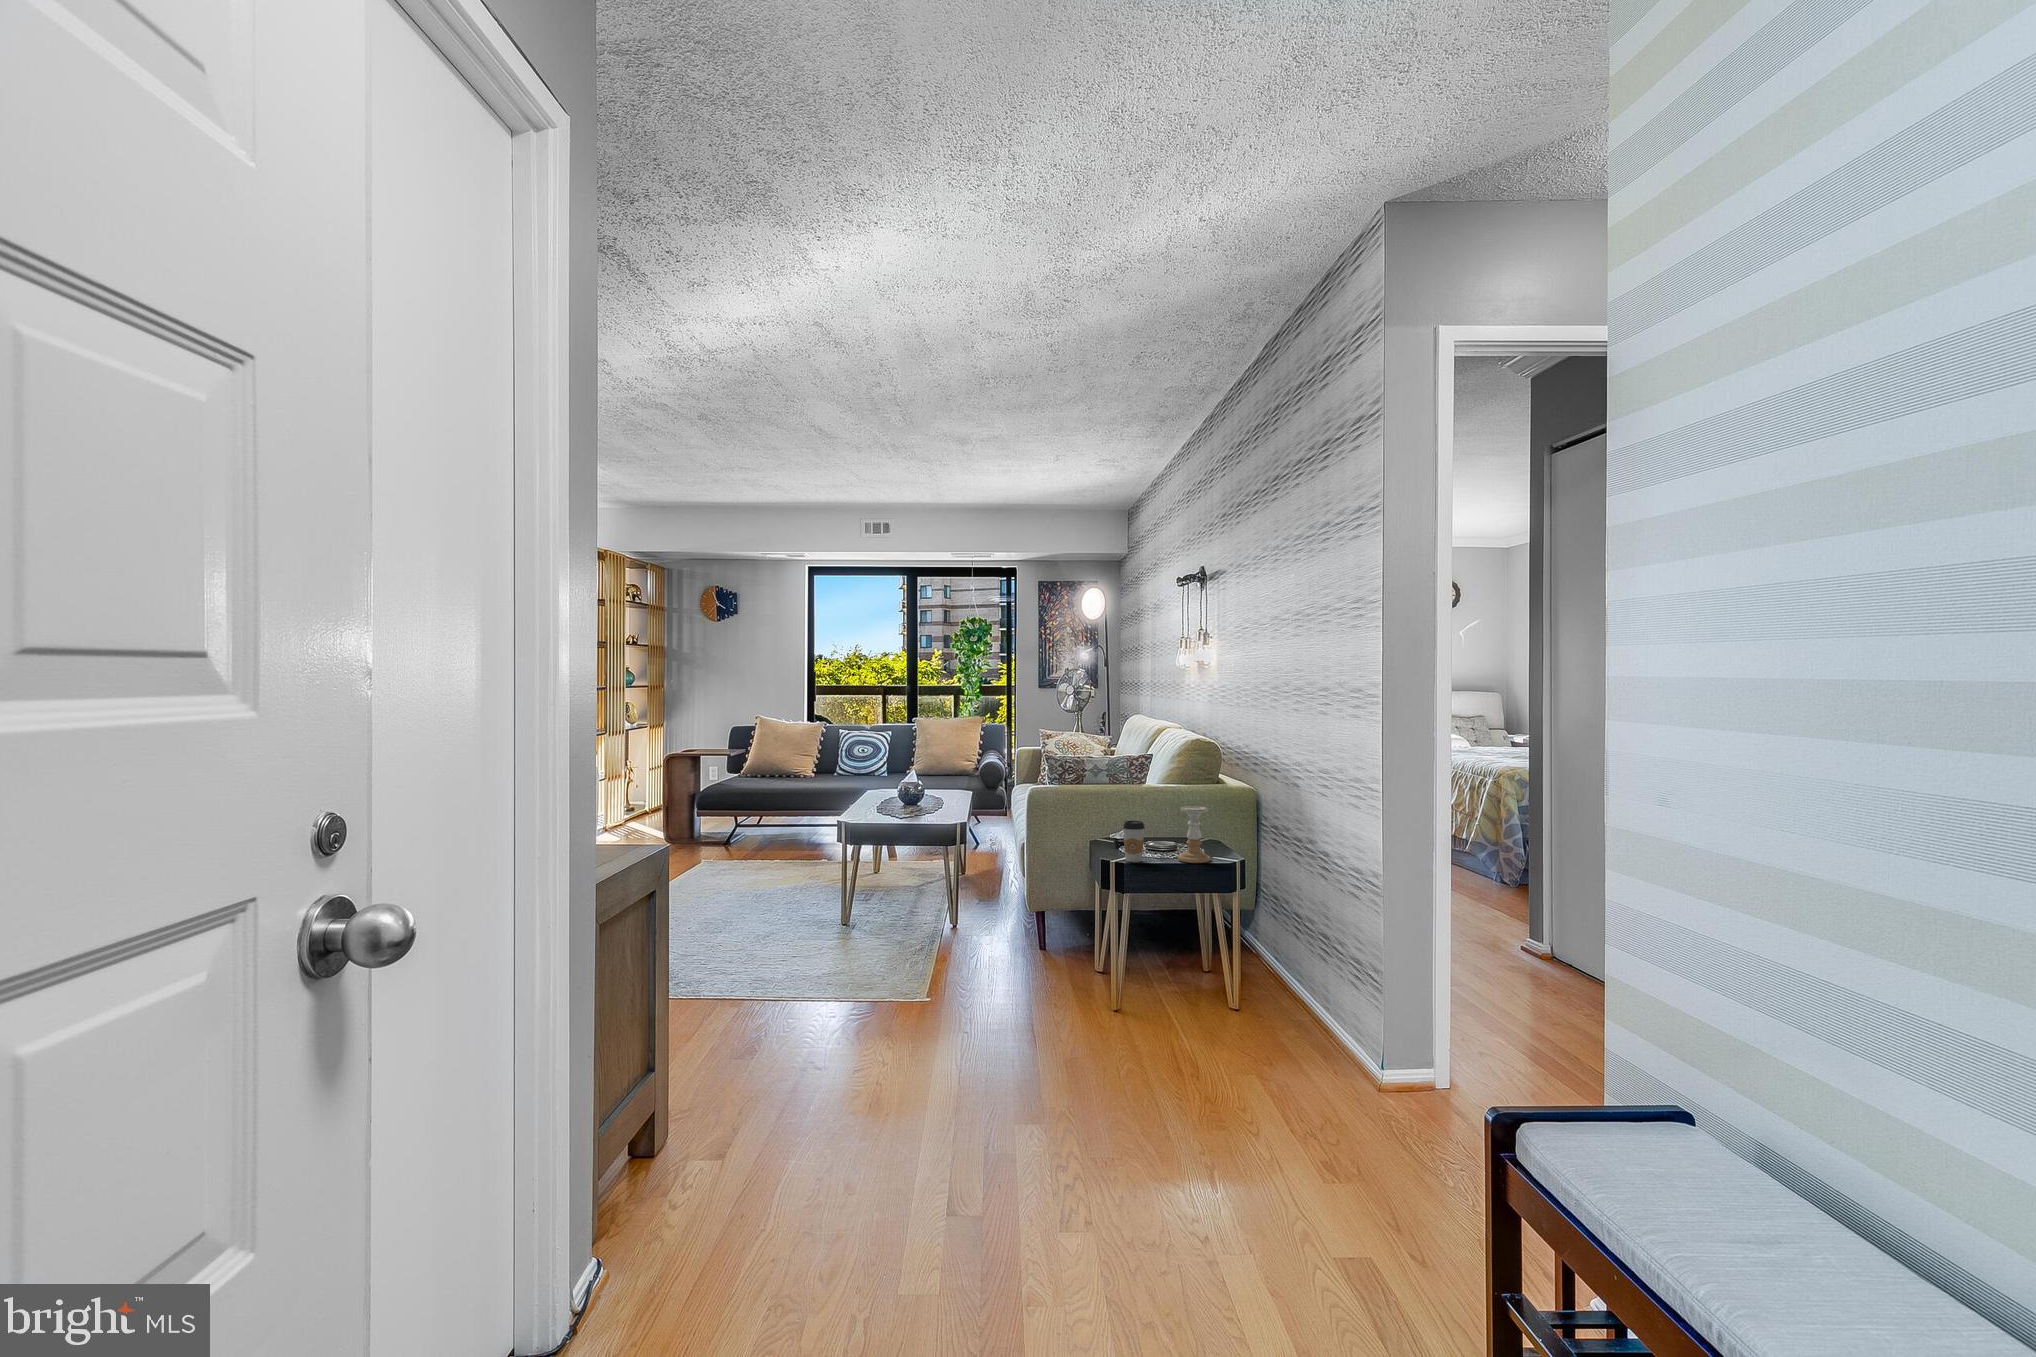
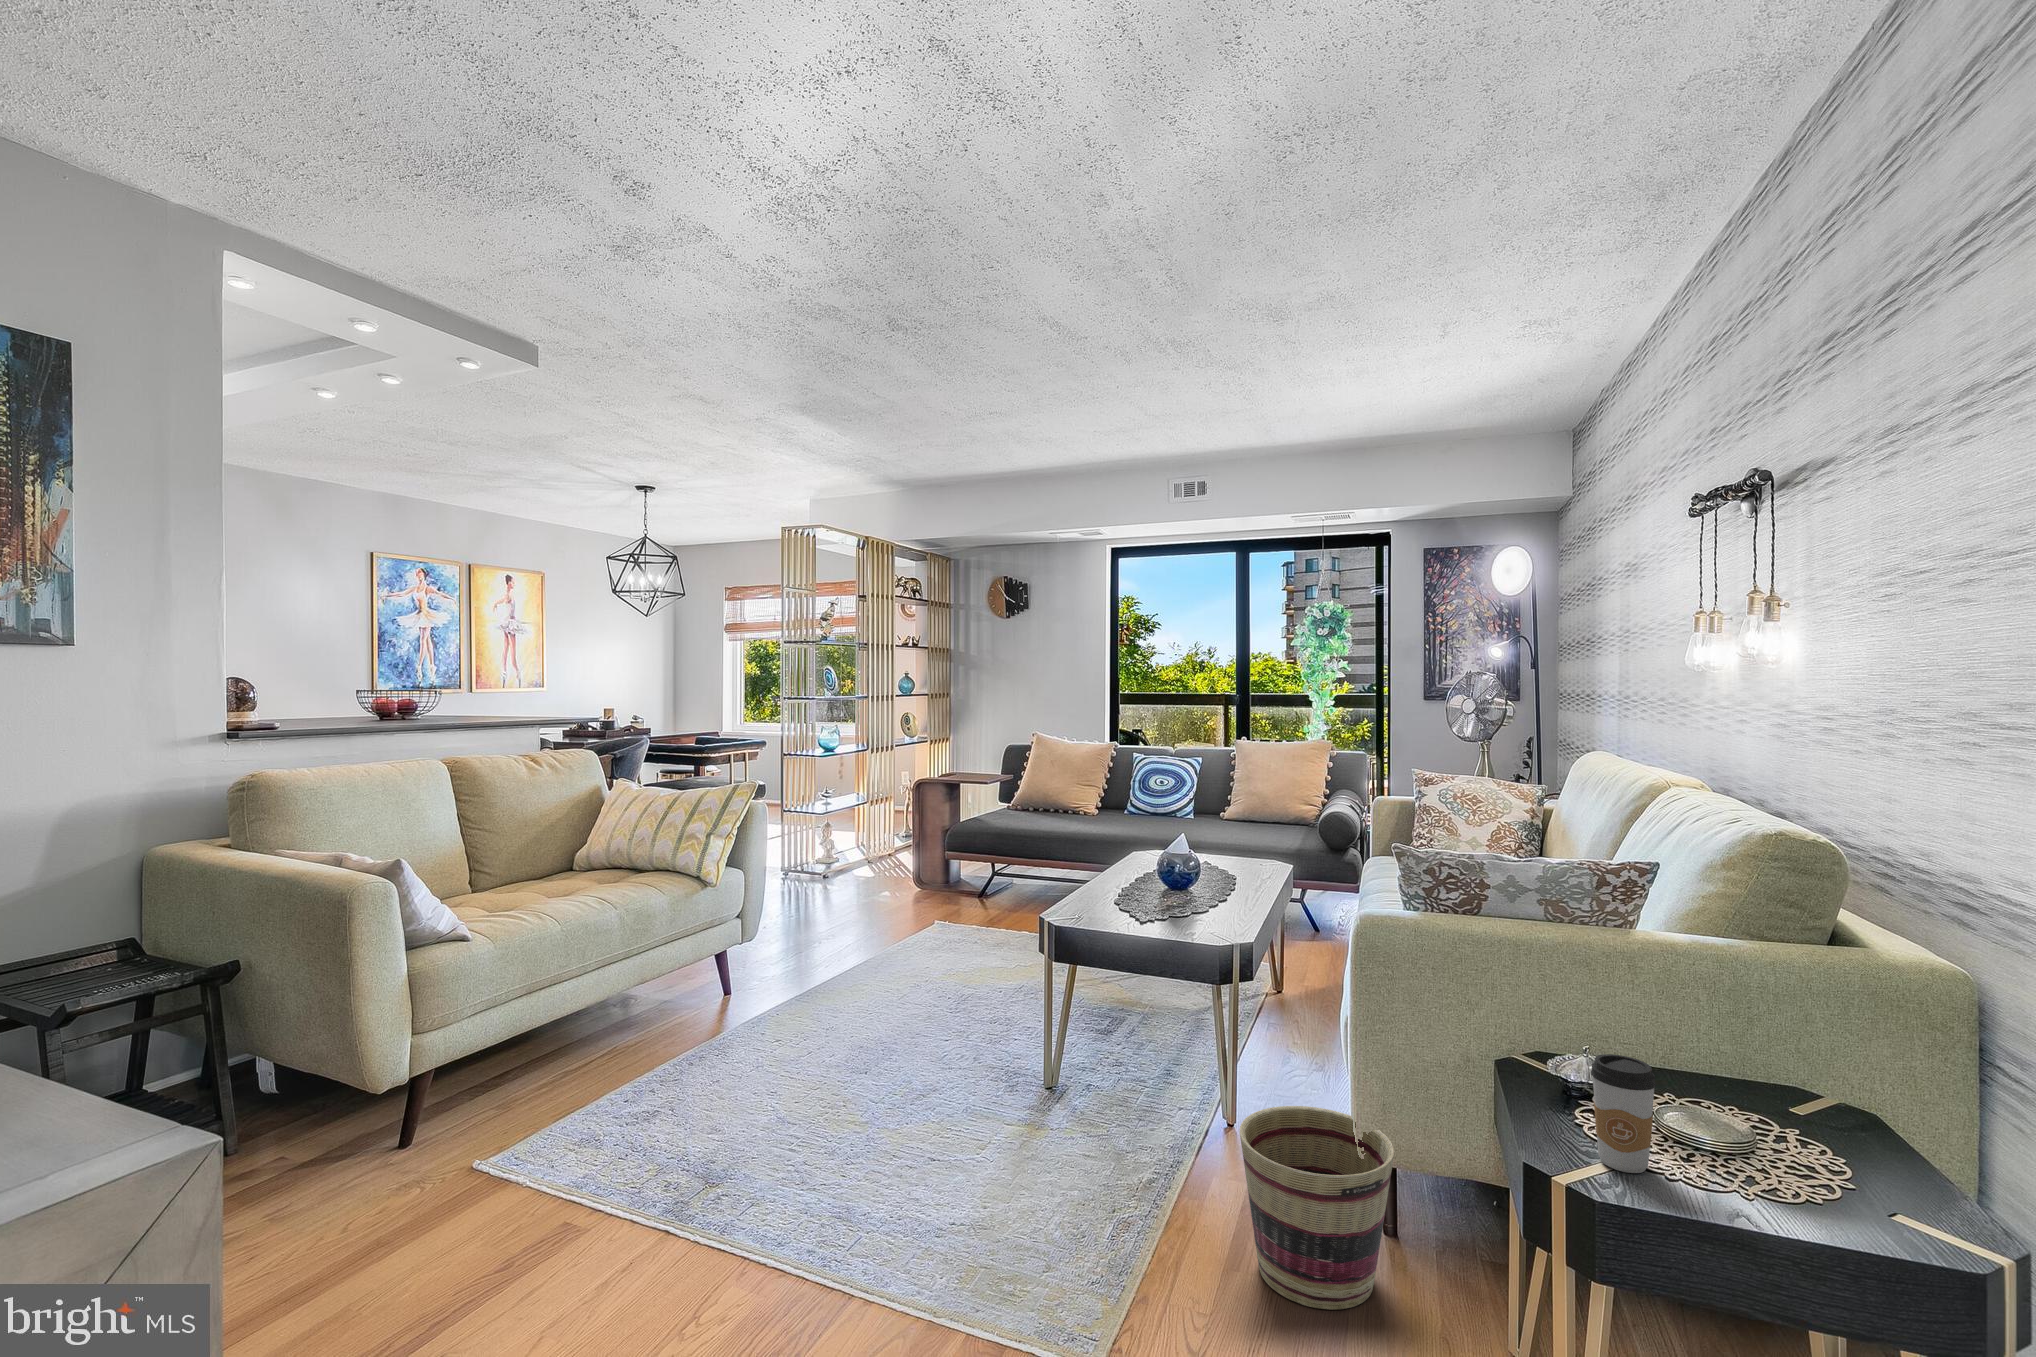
candle holder: present [1178,806,1210,863] -> none [1762,1039,1875,1219]
basket: none [975,886,1046,966] -> present [1240,1106,1394,1310]

